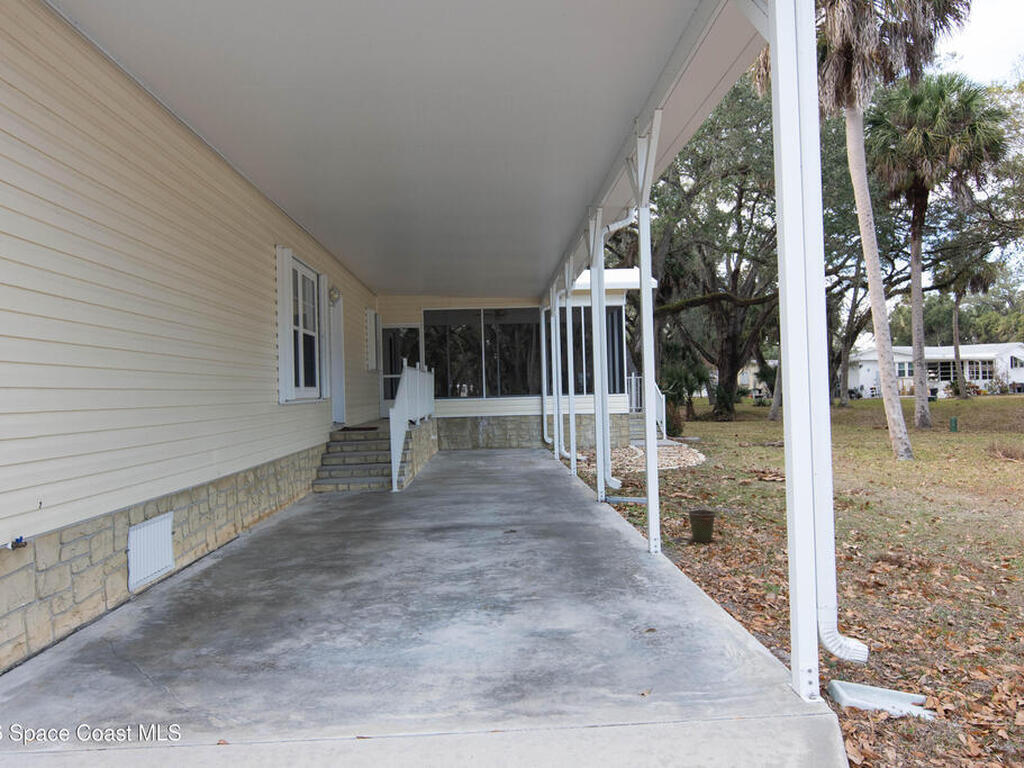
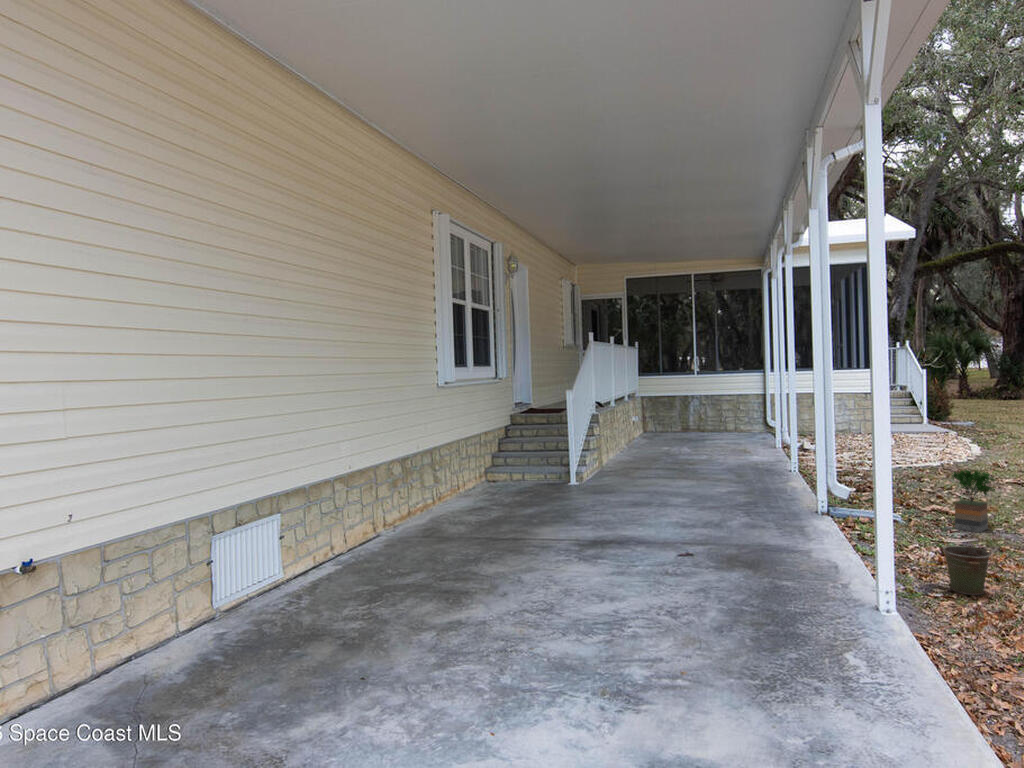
potted tree: none [688,462,718,508] -> present [951,470,996,532]

